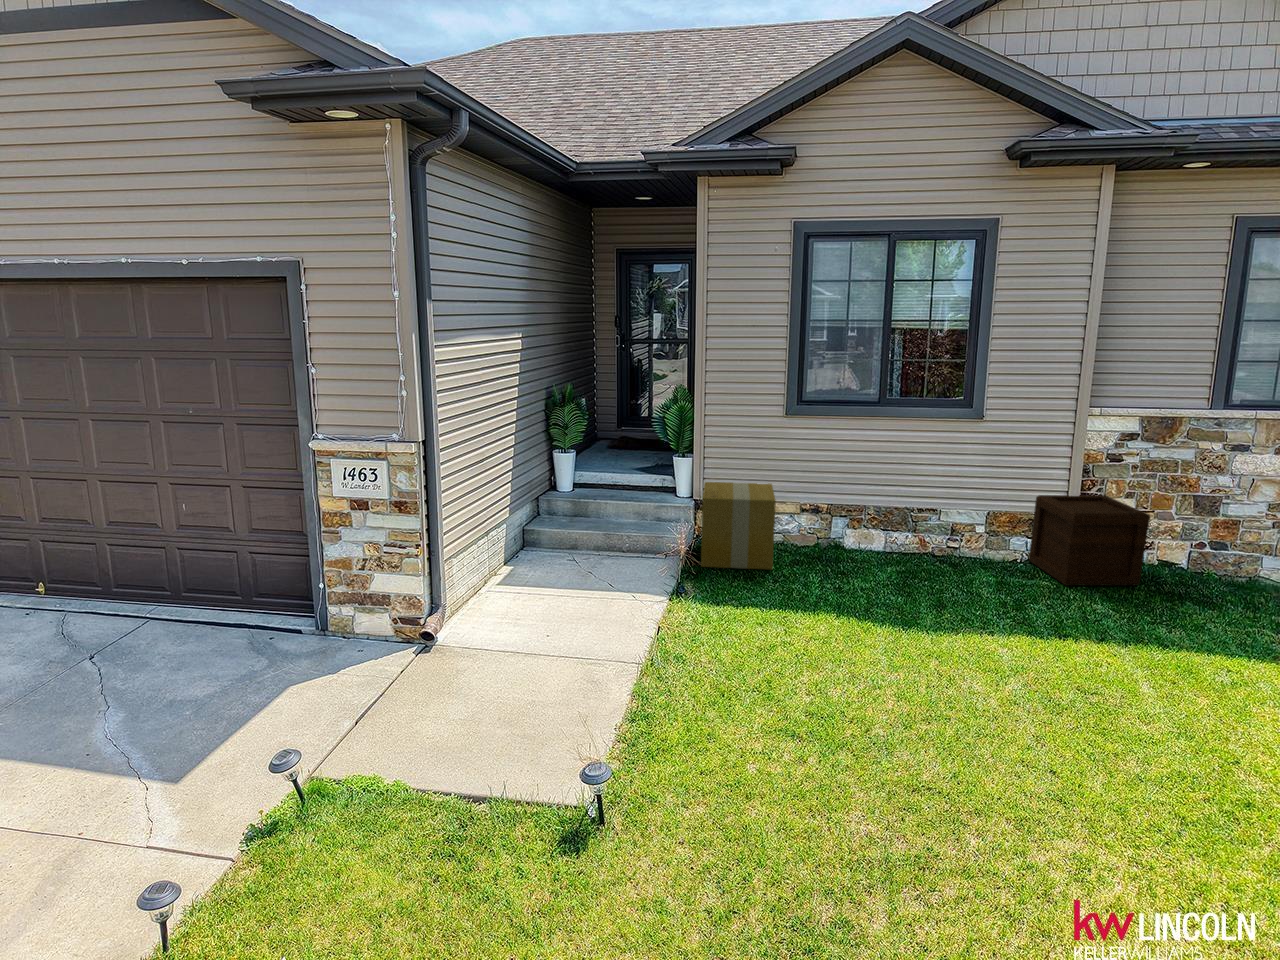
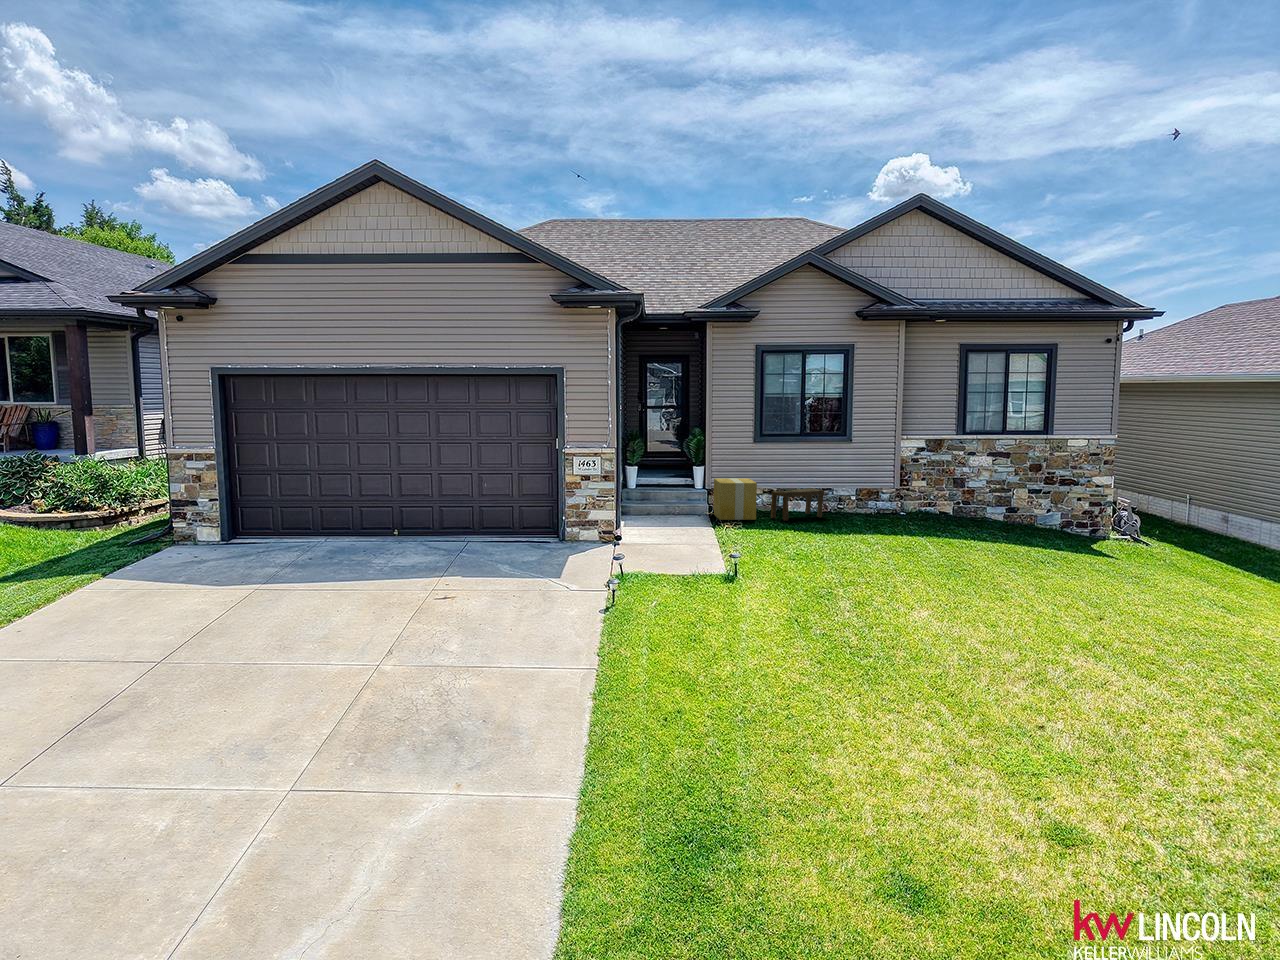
wooden crate: present [1029,495,1150,586] -> none [879,479,930,520]
bench: none [805,507,916,578] -> present [771,488,824,521]

